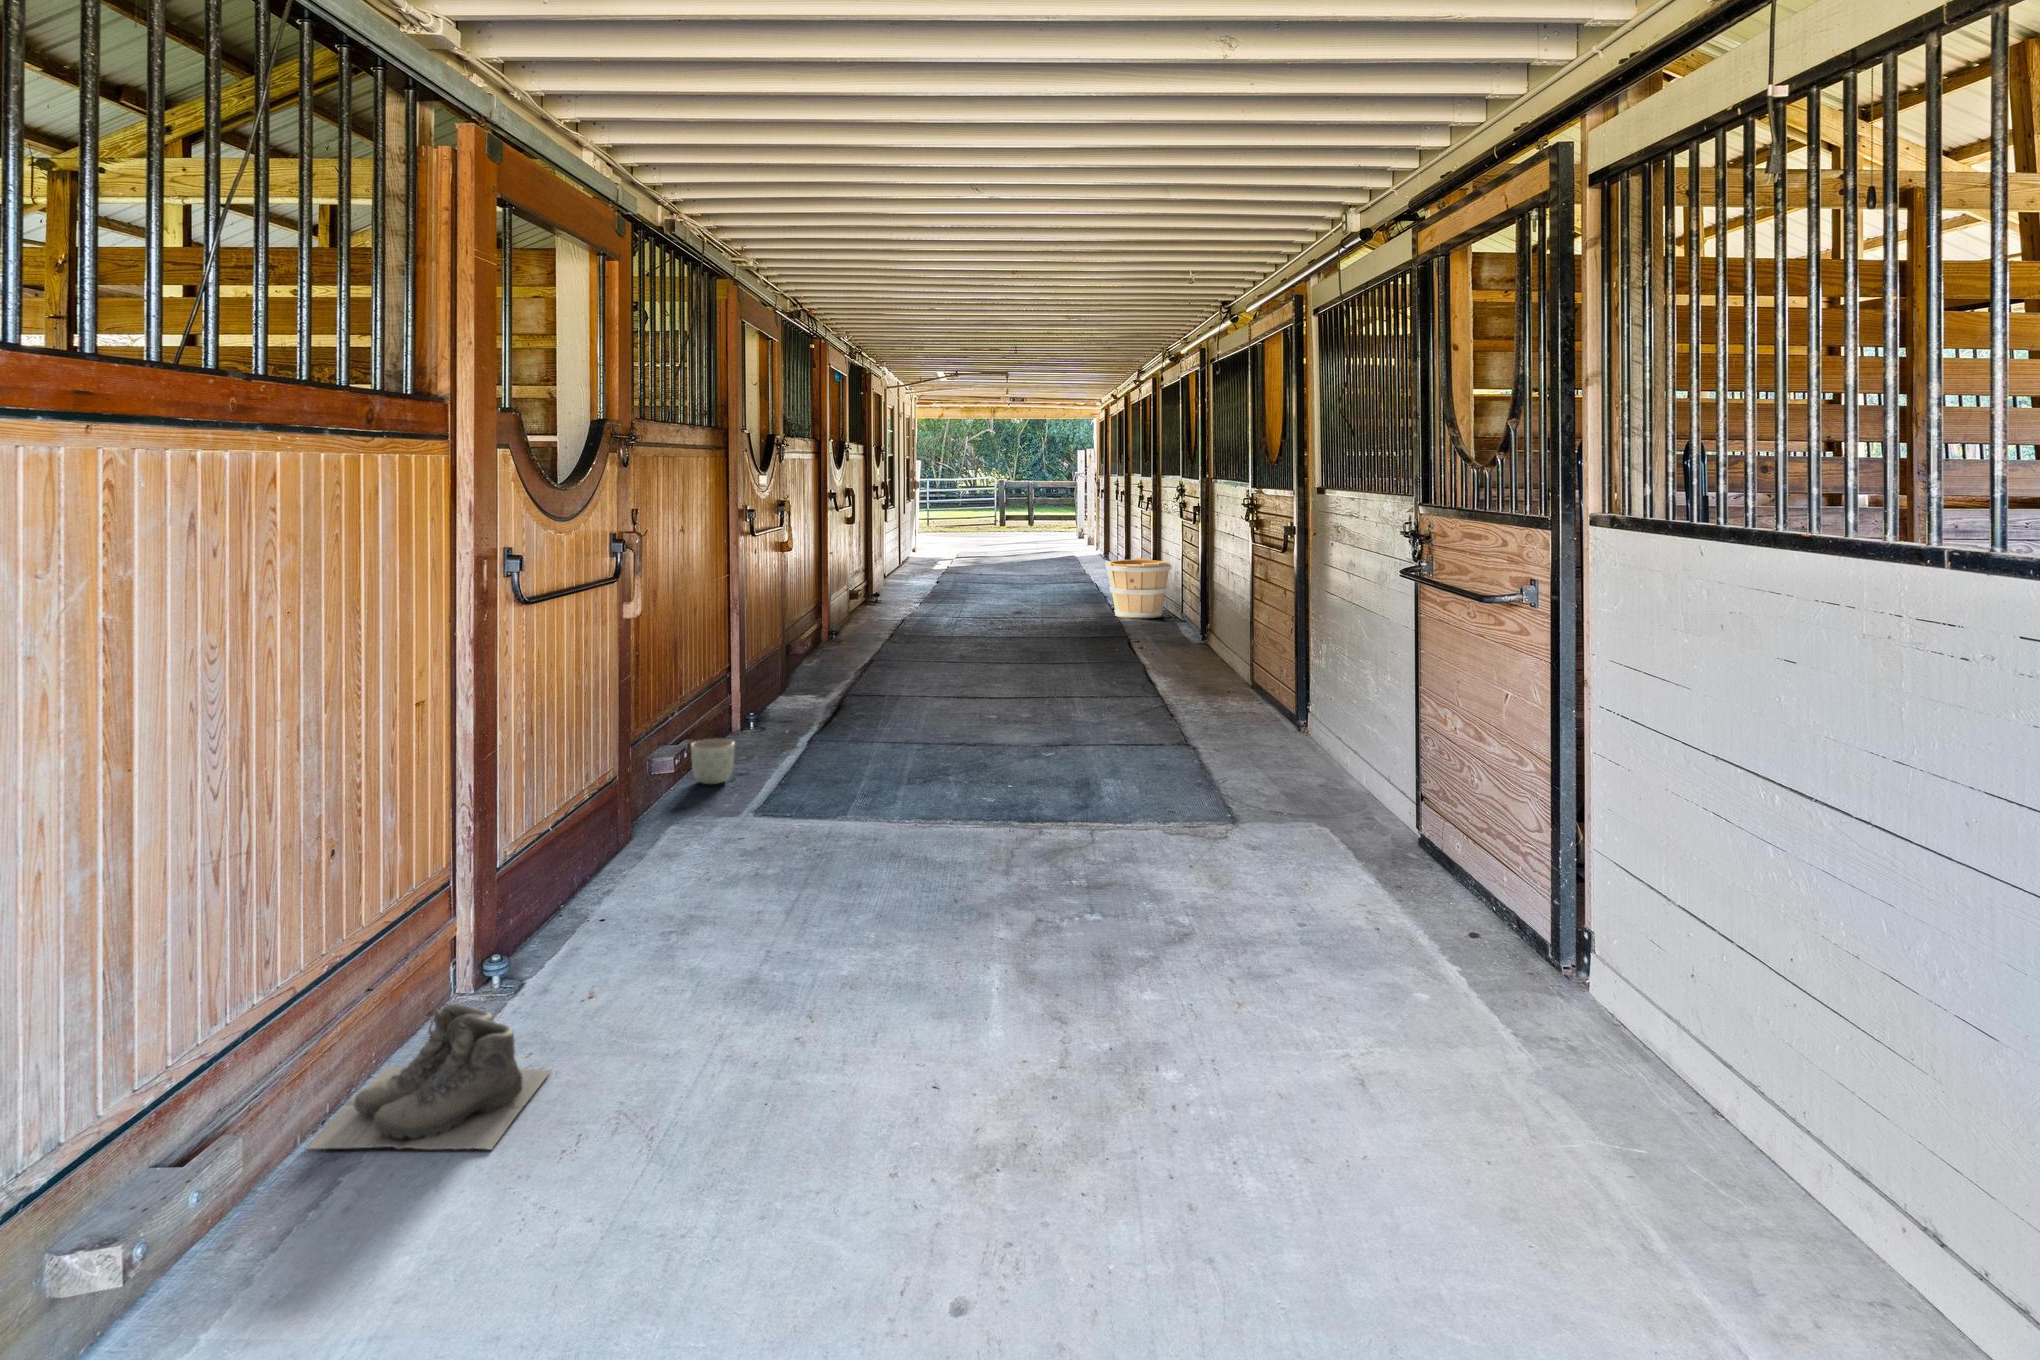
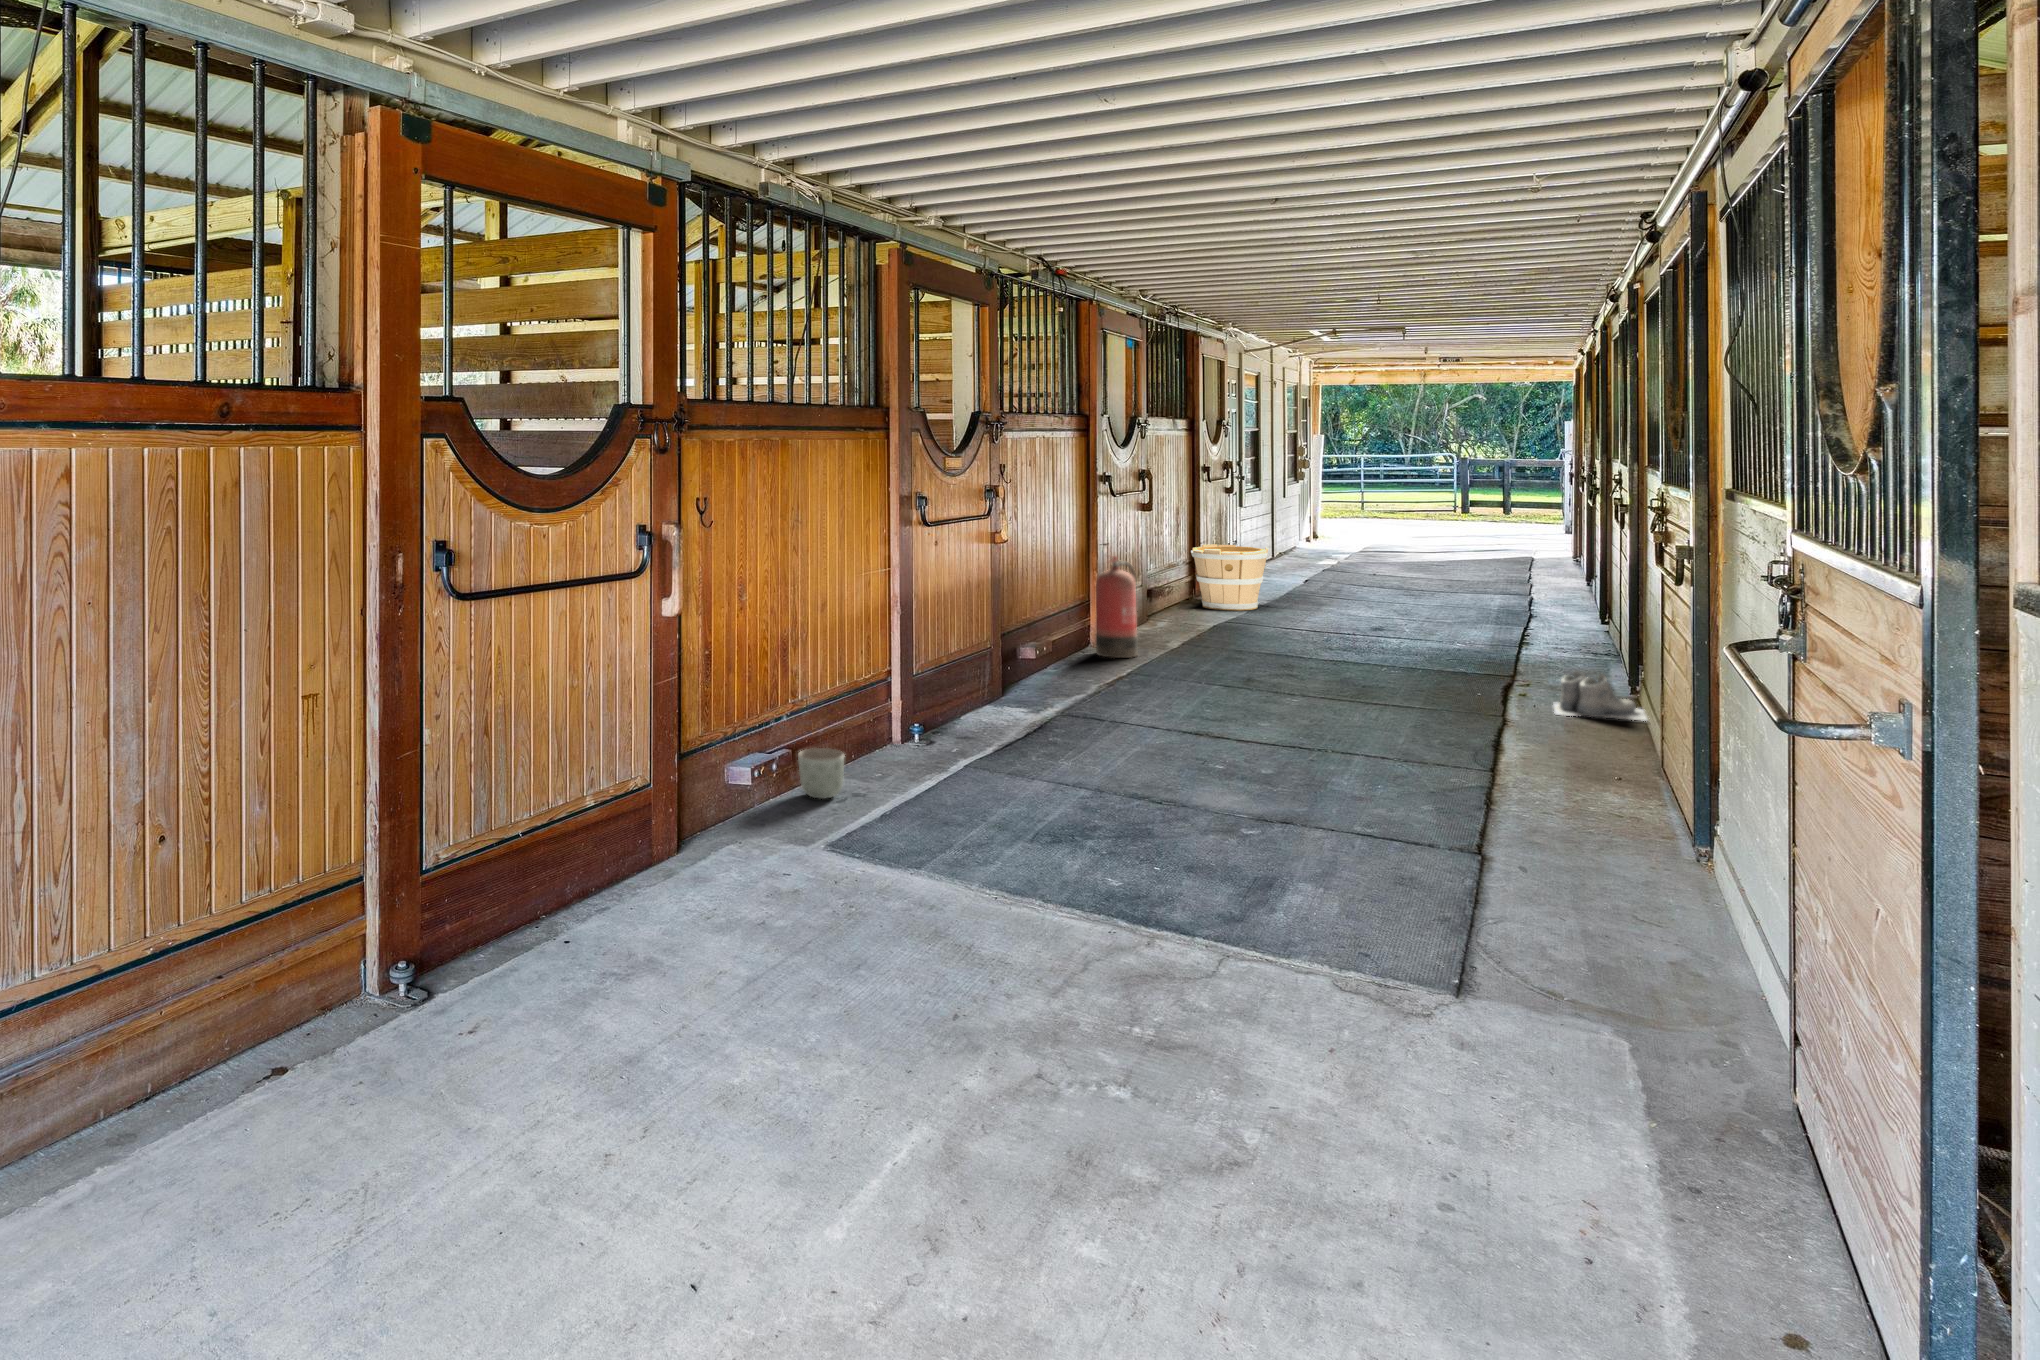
wooden bucket: present [1105,558,1171,619] -> present [1191,544,1268,611]
fire extinguisher: none [827,561,863,652] -> present [1096,556,1138,658]
boots: present [305,1004,550,1150] -> present [1553,671,1647,720]

